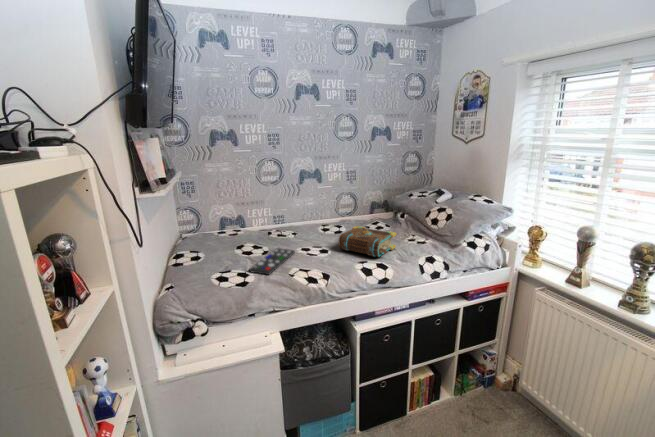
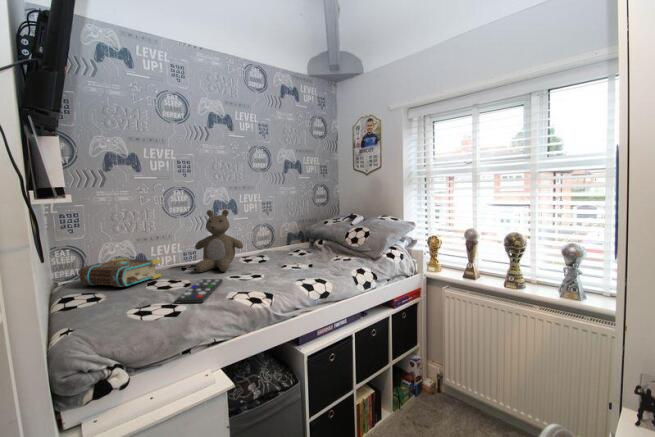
teddy bear: none [278,182,321,241] -> present [195,210,243,272]
book: present [338,226,397,257] -> present [79,258,162,287]

